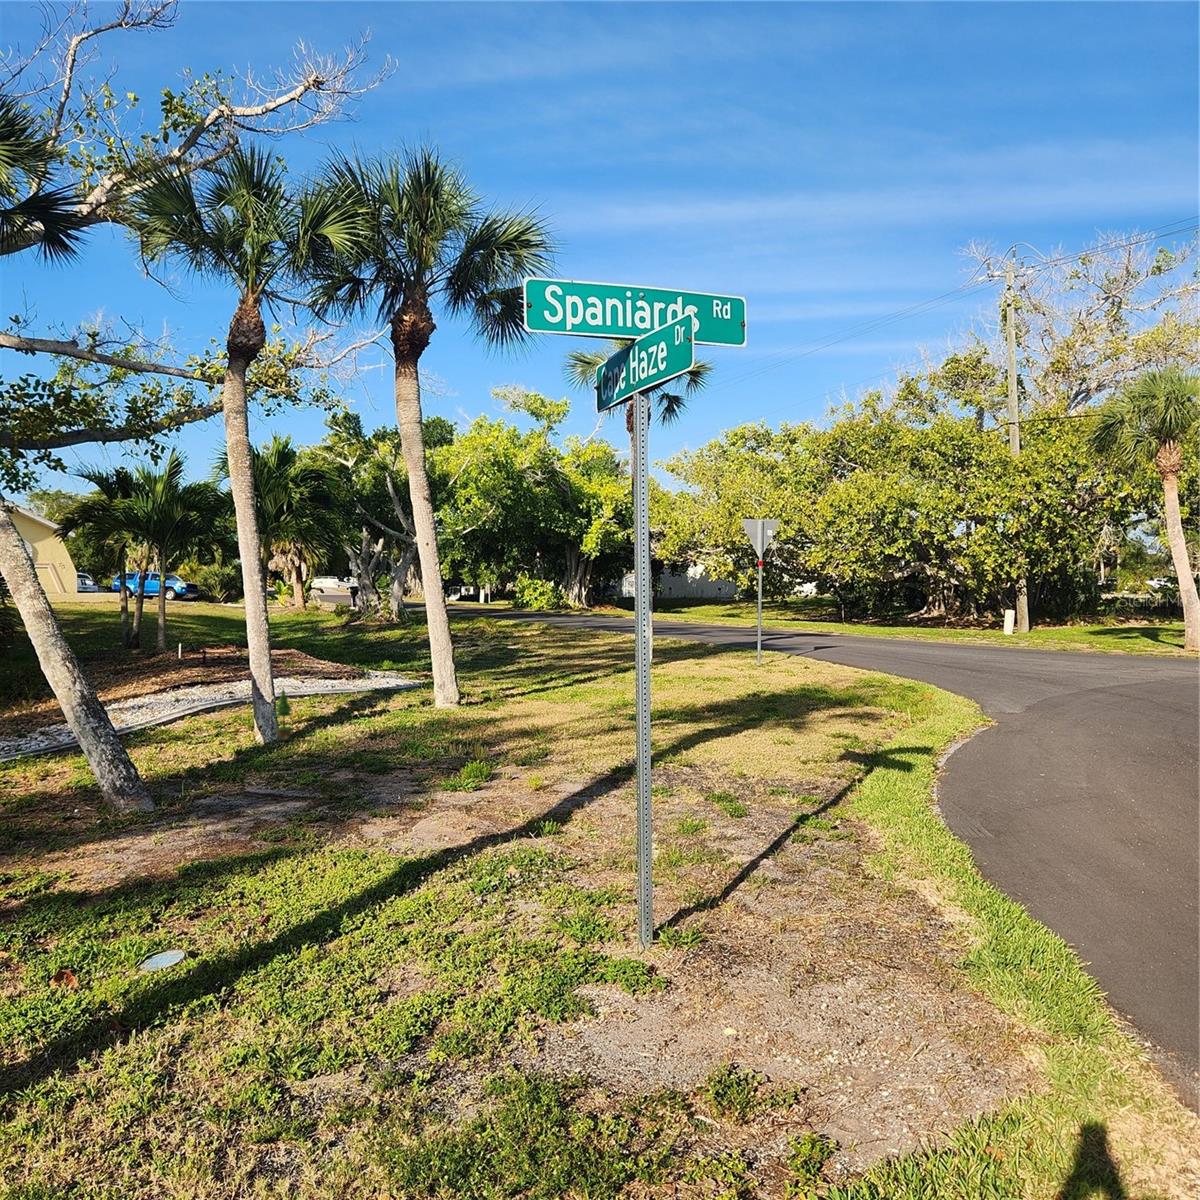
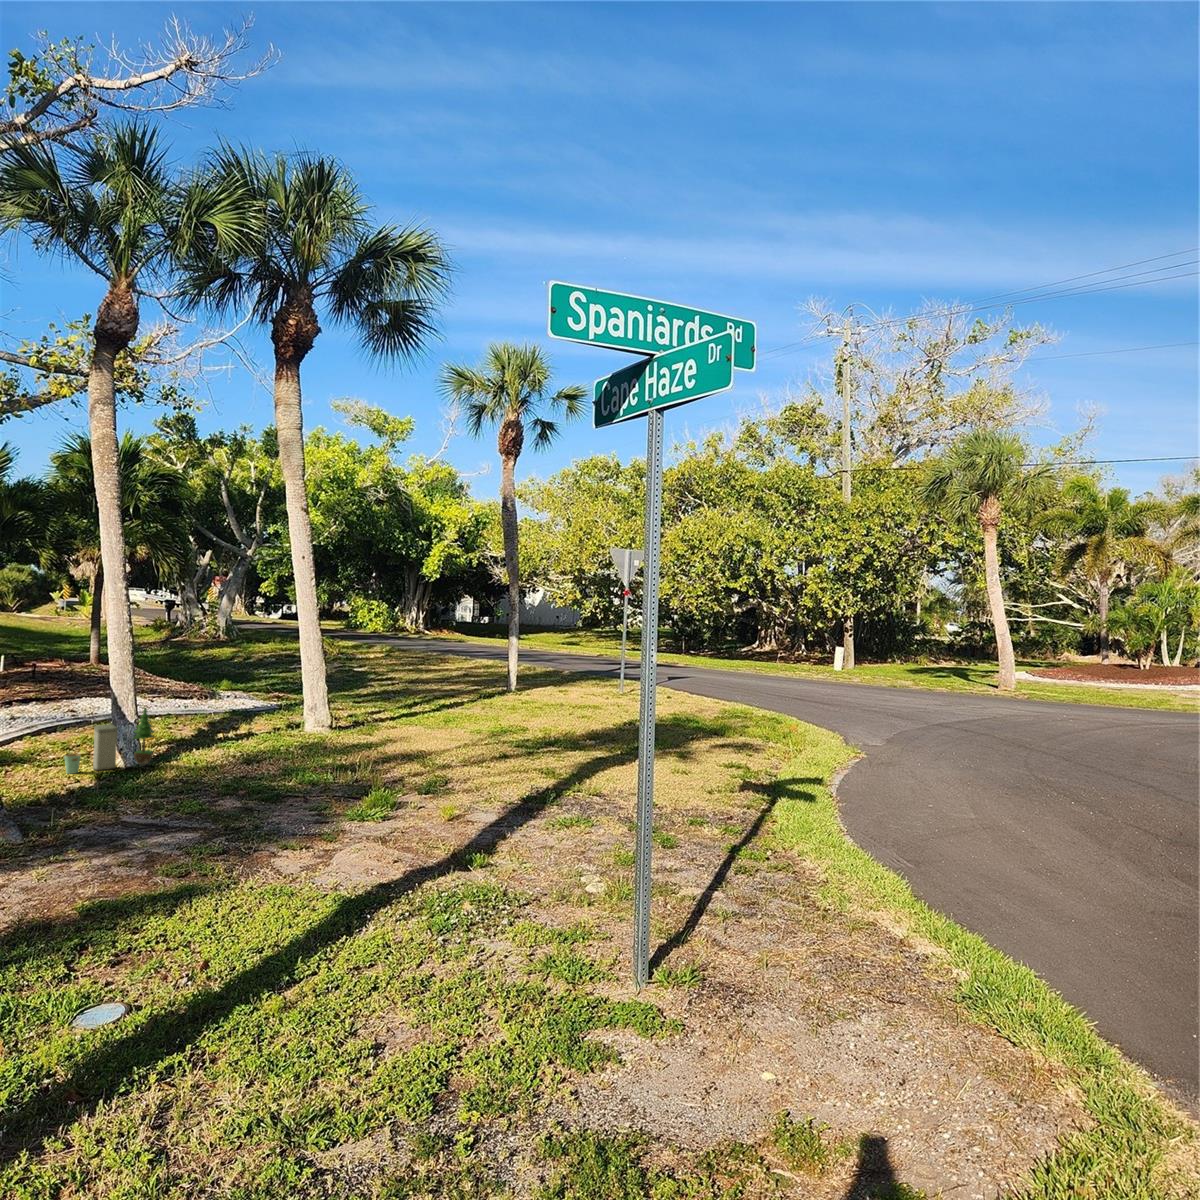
trash can: none [217,704,261,748] -> present [64,724,117,774]

